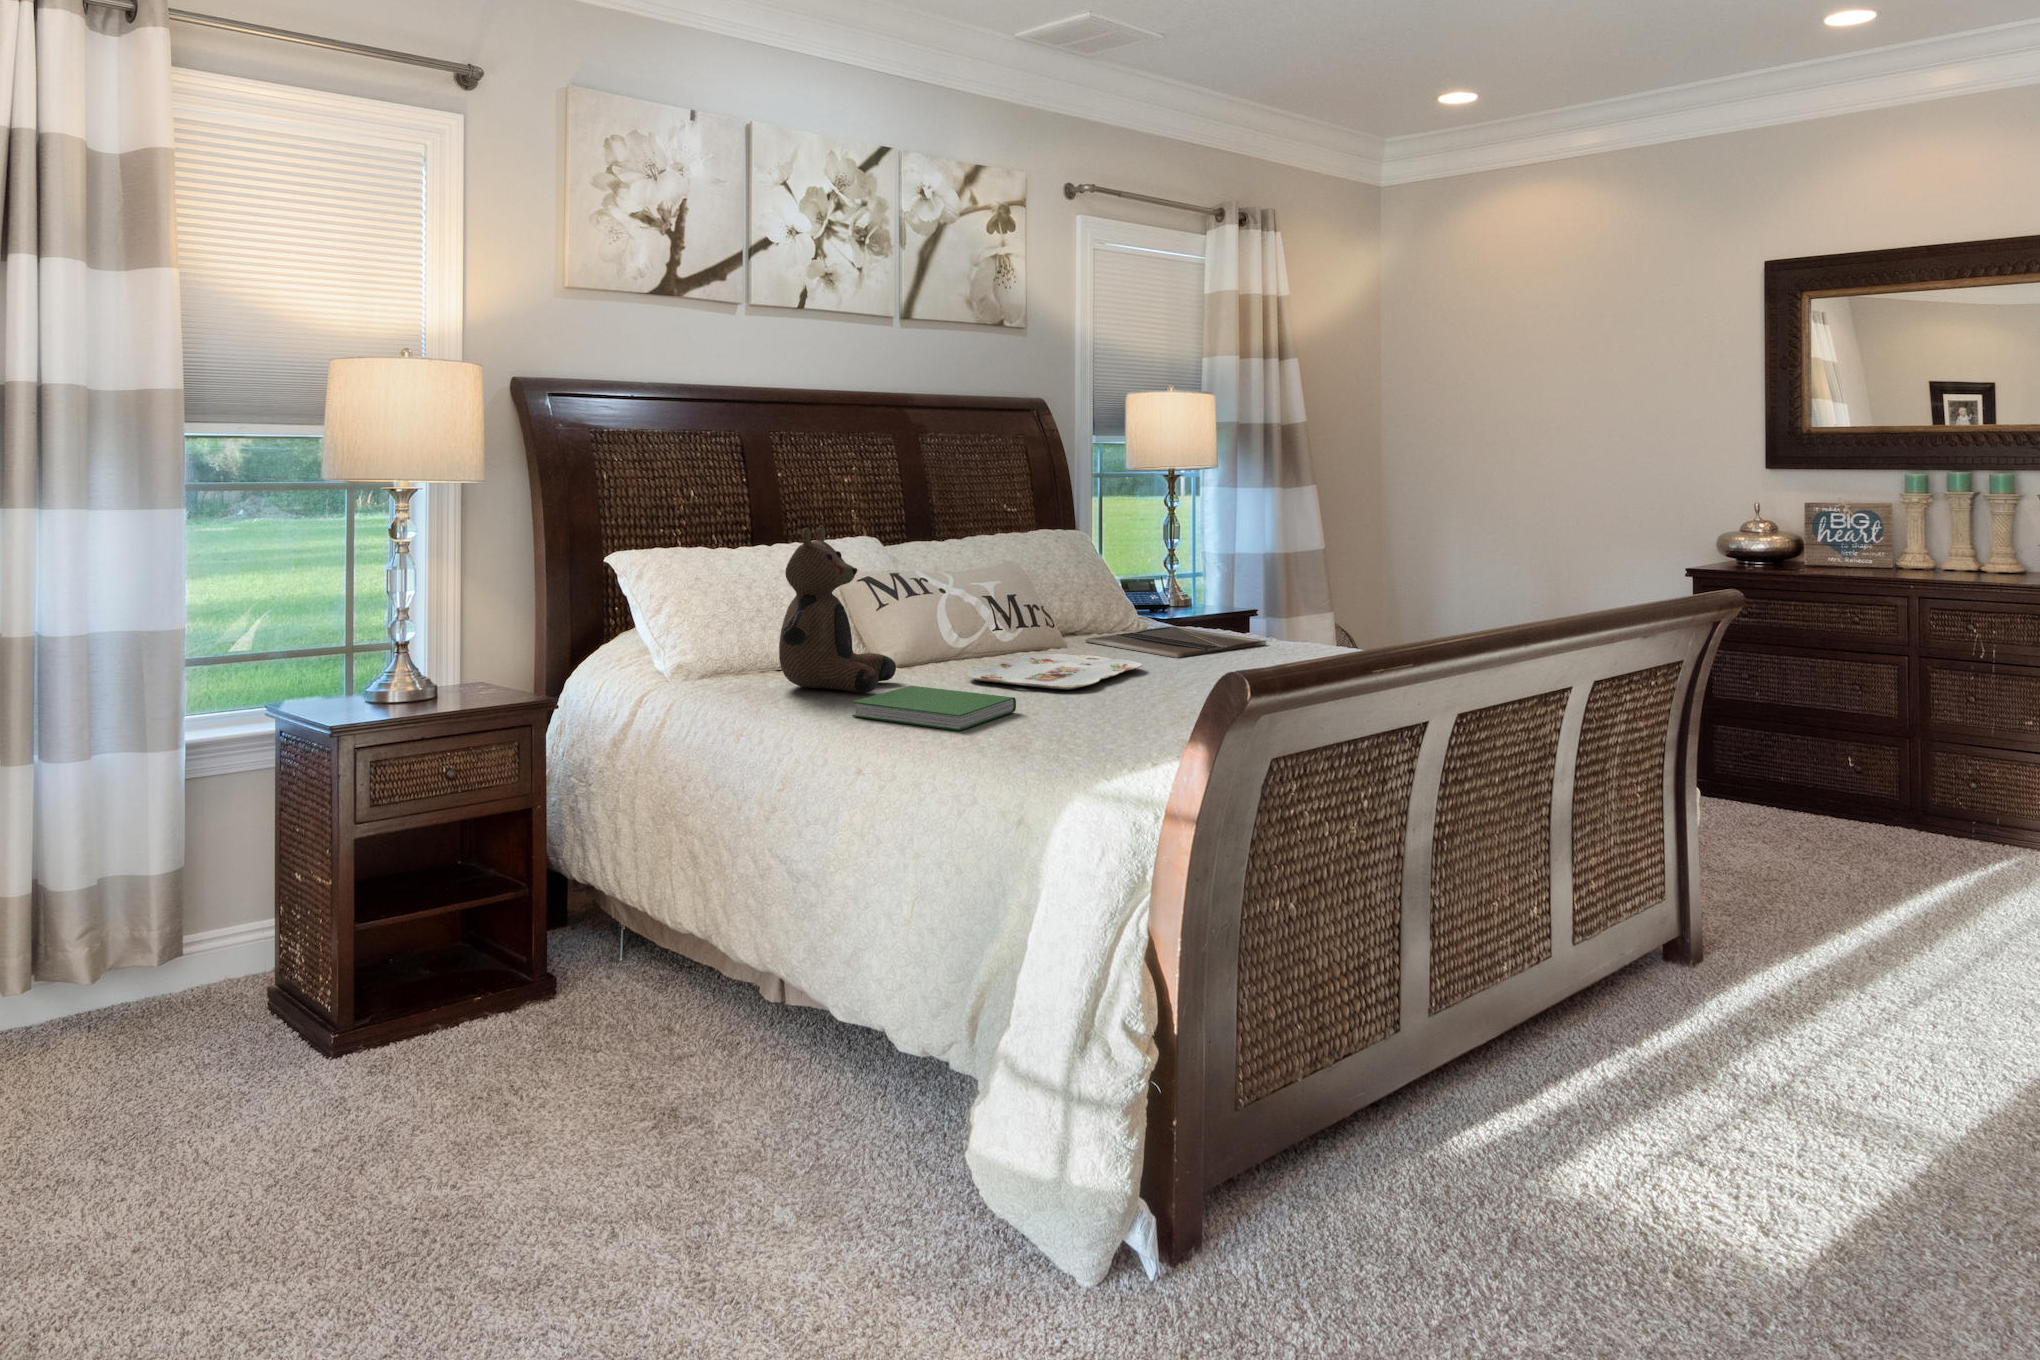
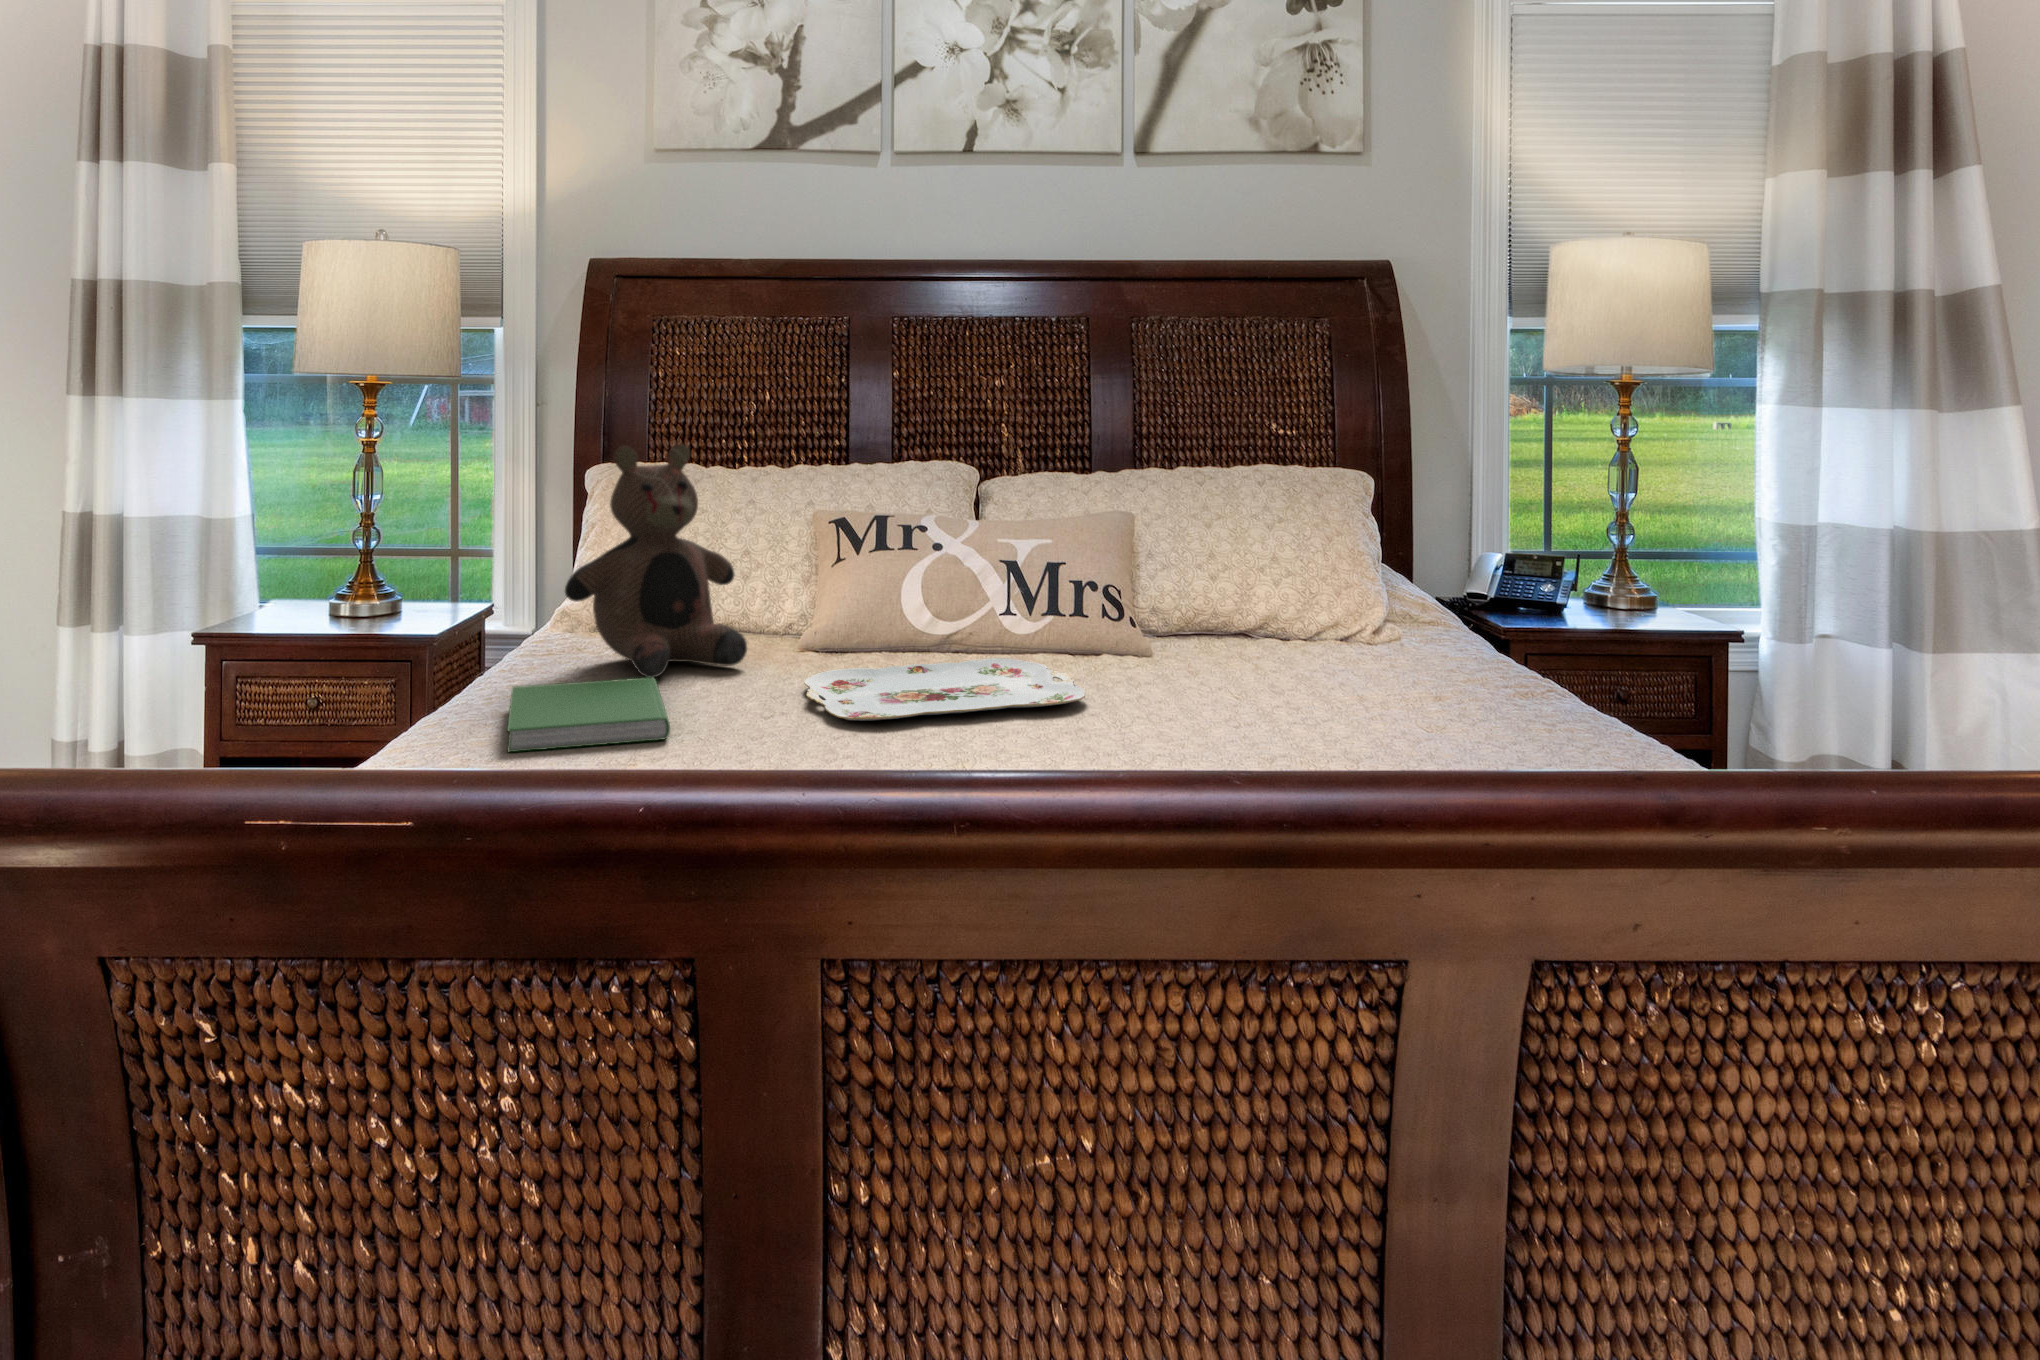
laptop: present [1085,626,1266,658] -> none [1196,645,1447,701]

